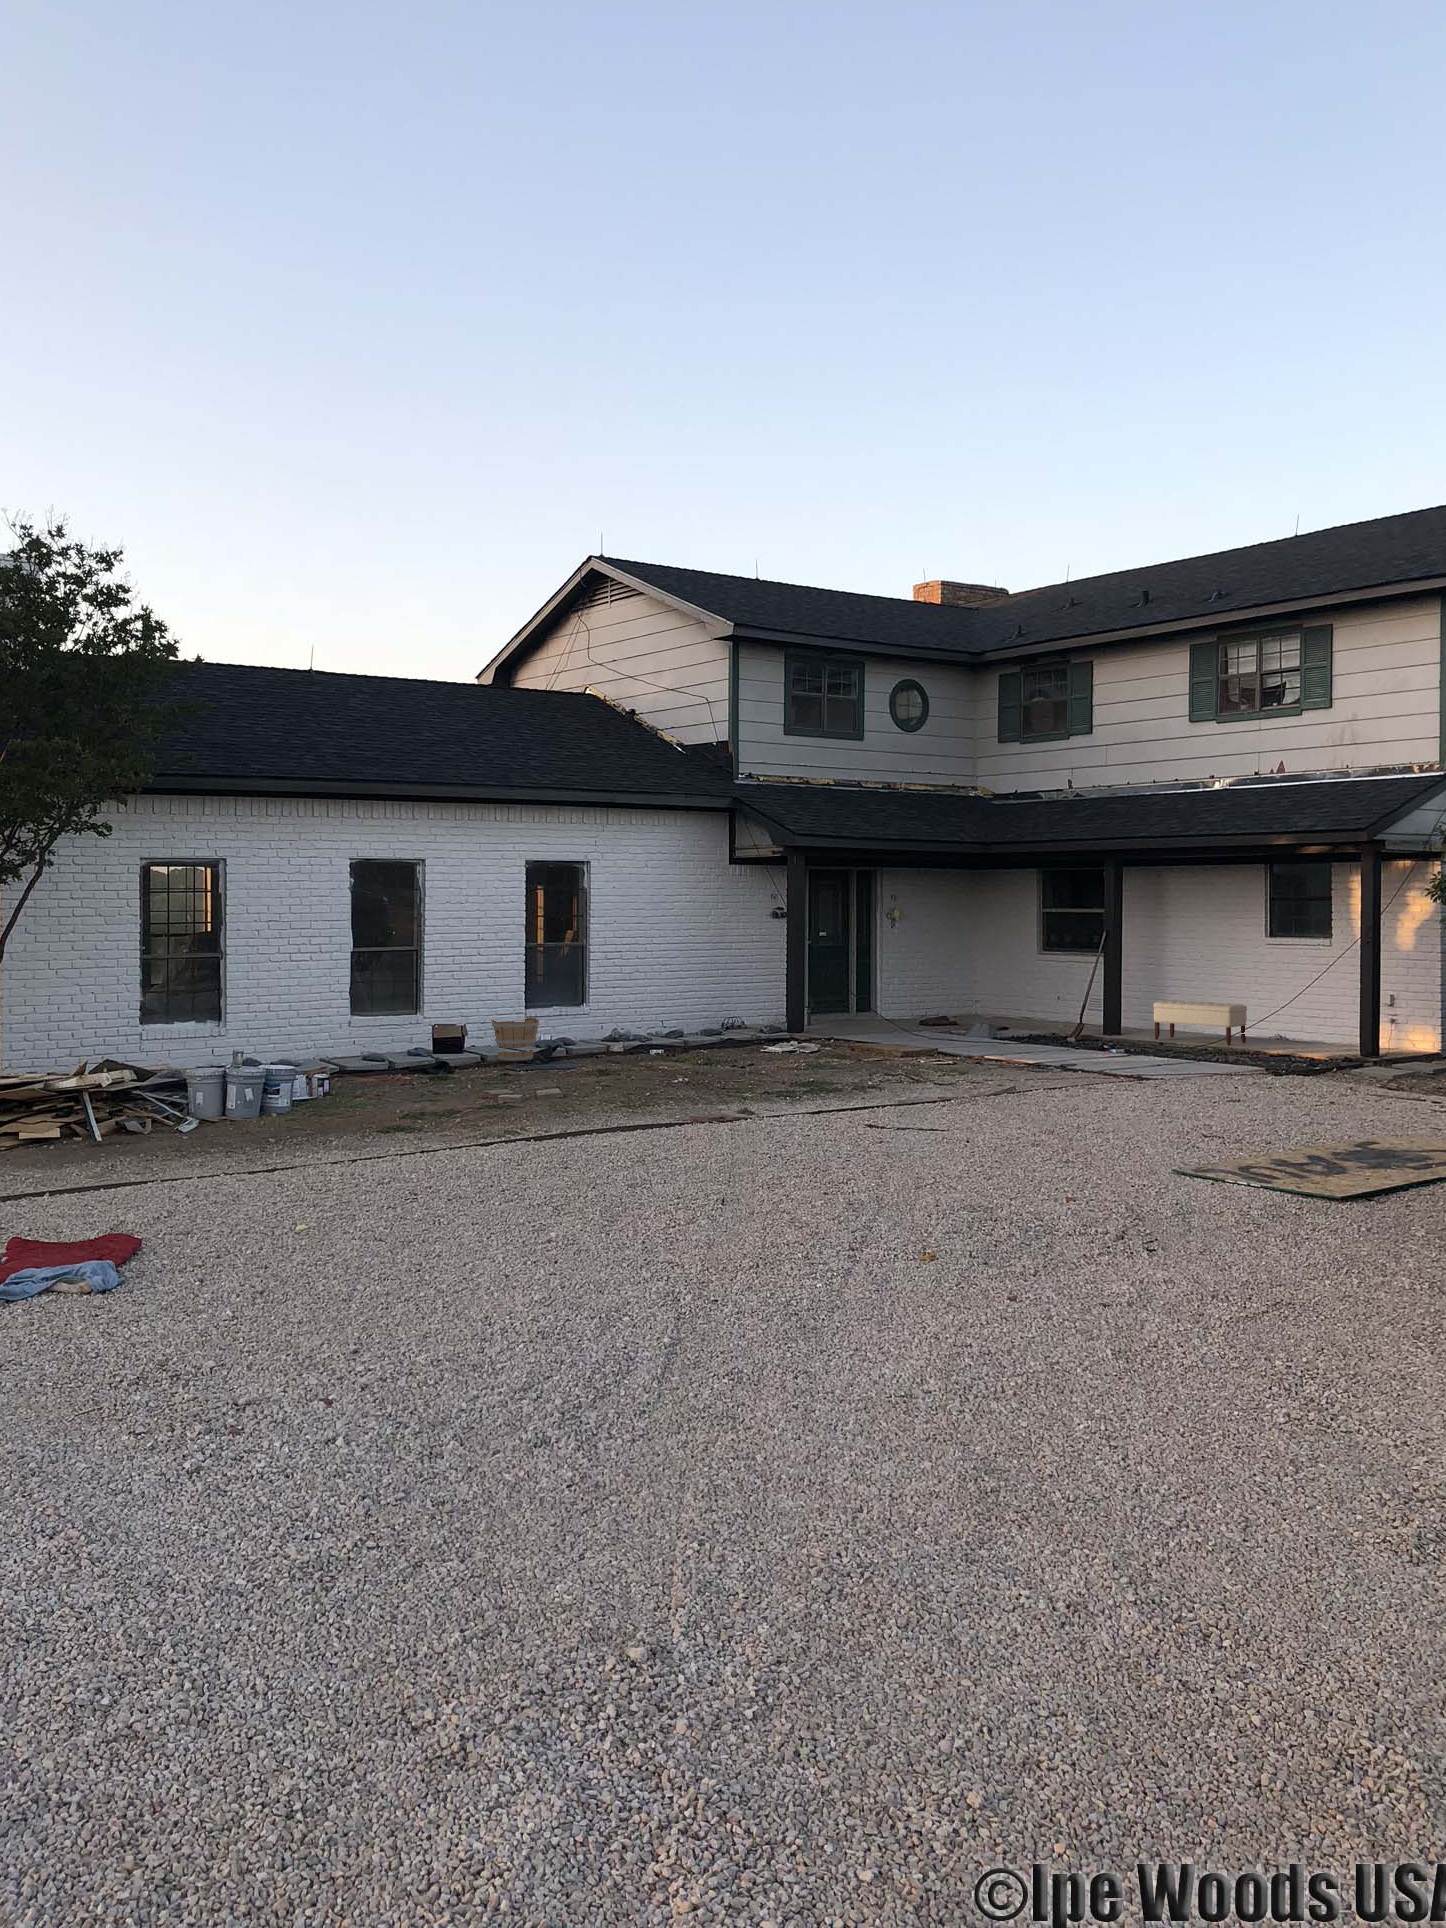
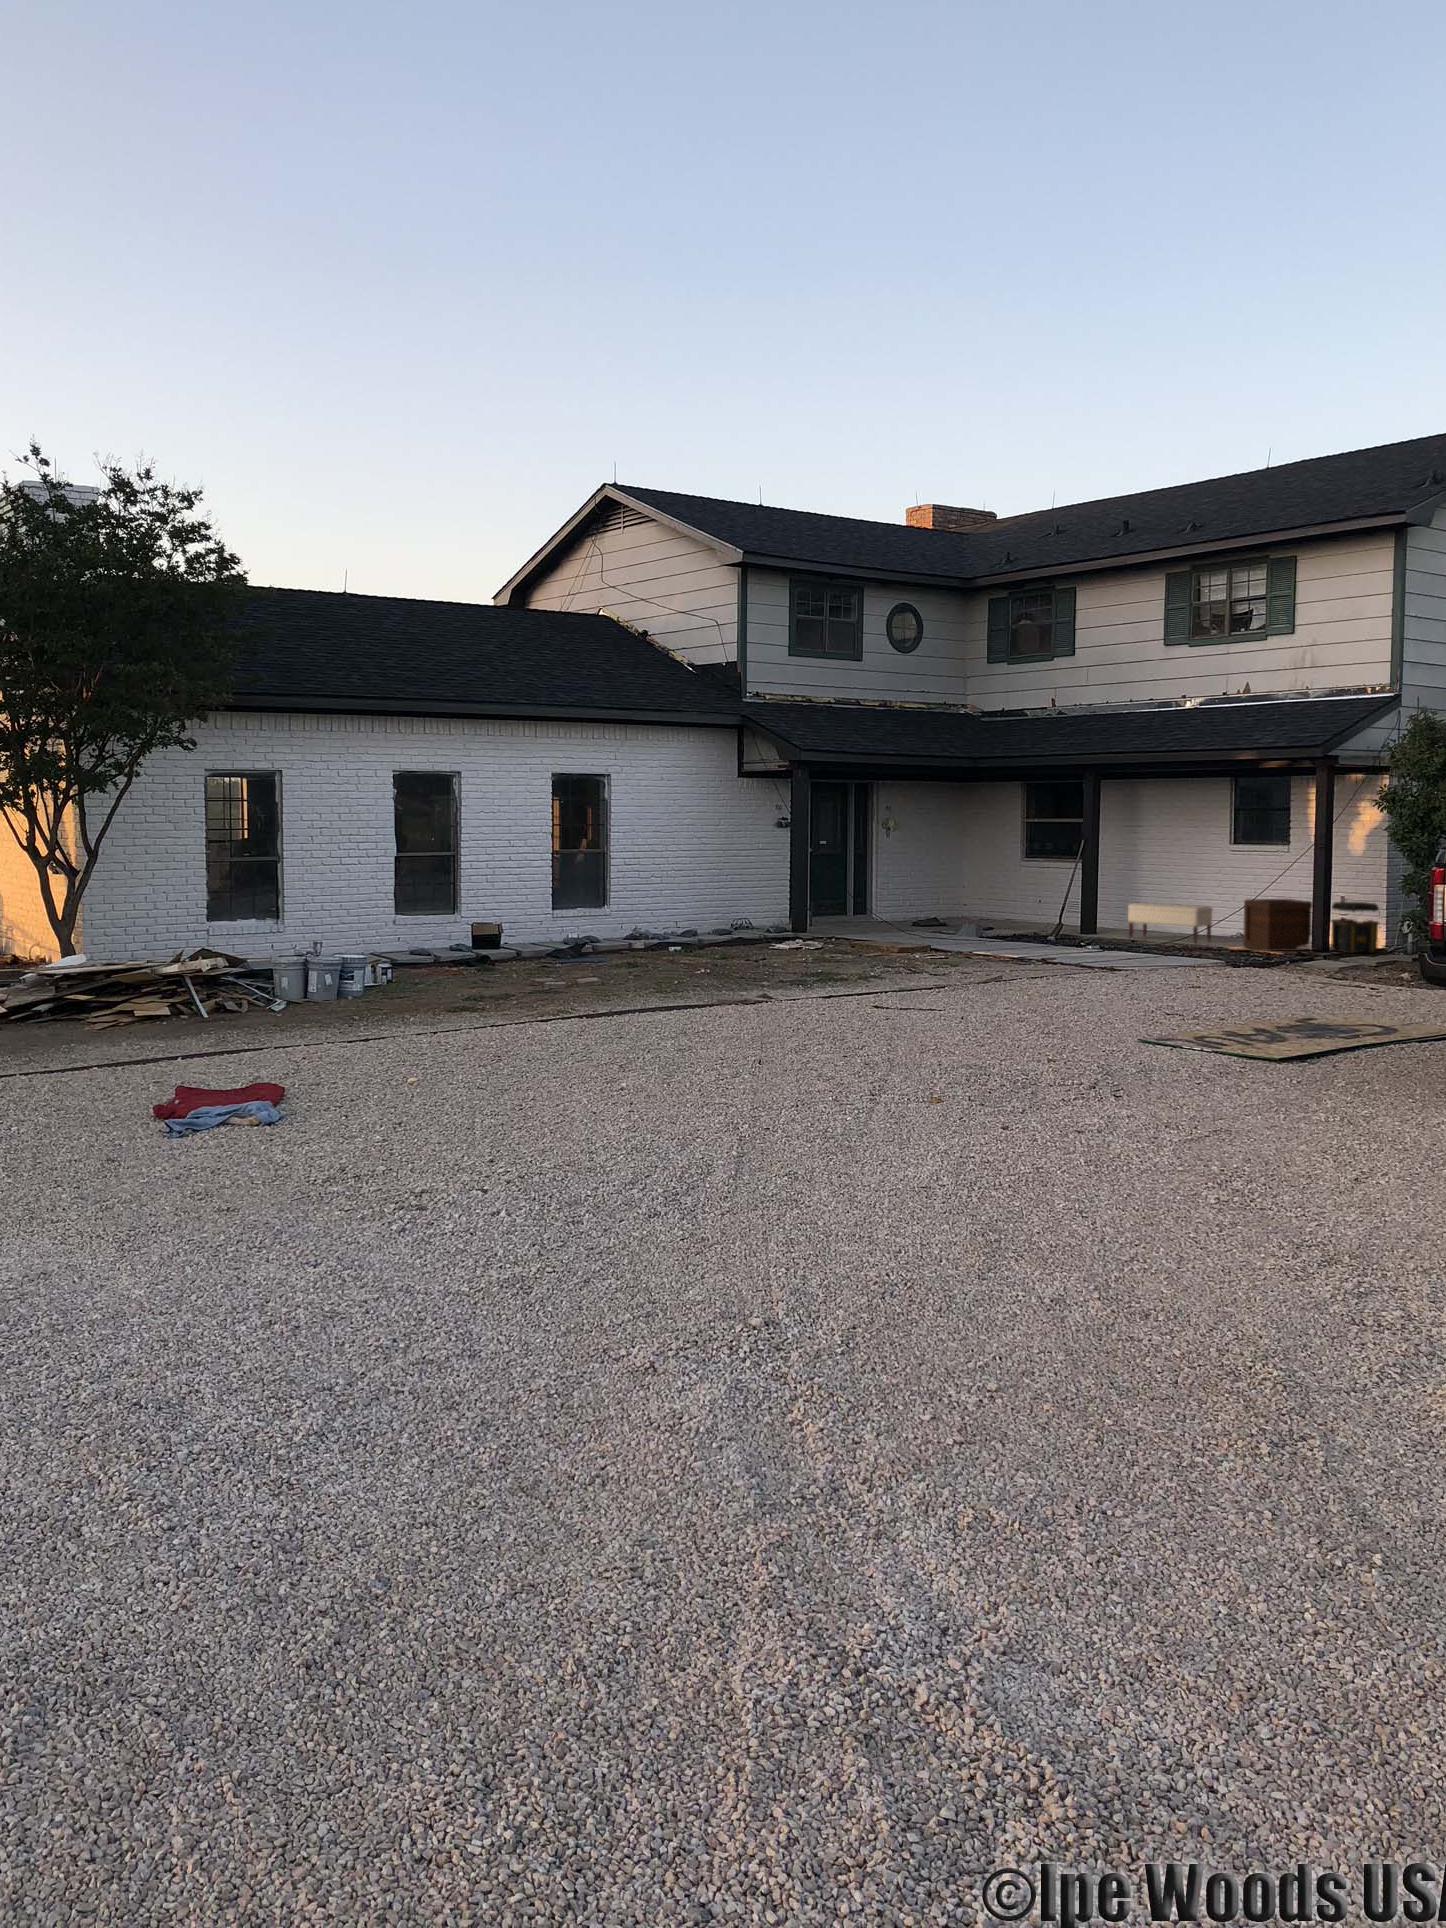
wooden crate: none [1282,997,1361,1055] -> present [1243,899,1312,951]
toolbox: none [1381,1000,1435,1058] -> present [1331,902,1379,954]
wooden bucket: present [492,1017,539,1061] -> none [523,916,568,956]

